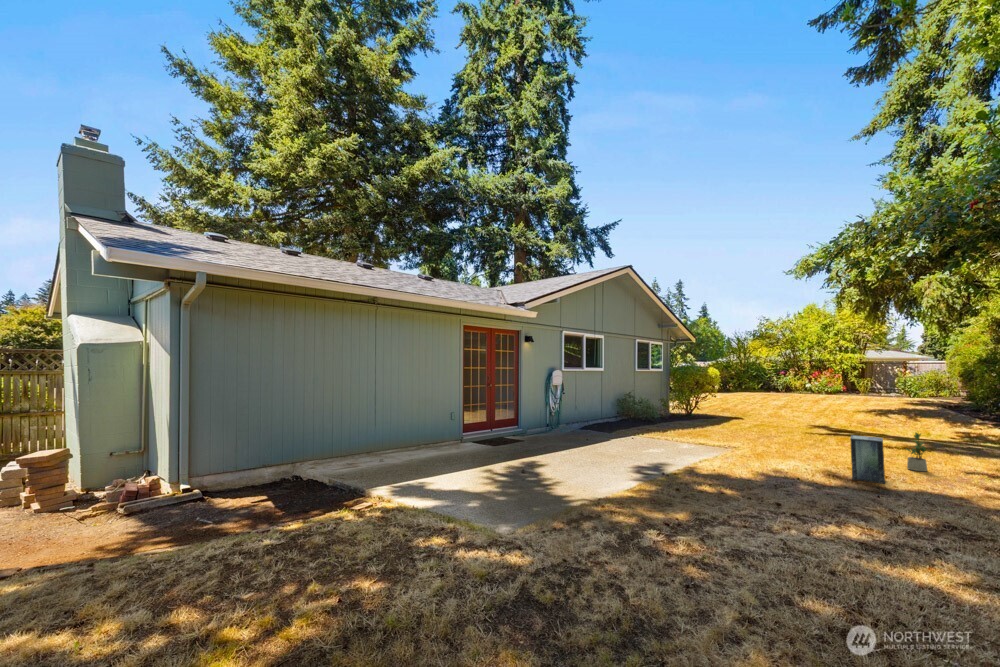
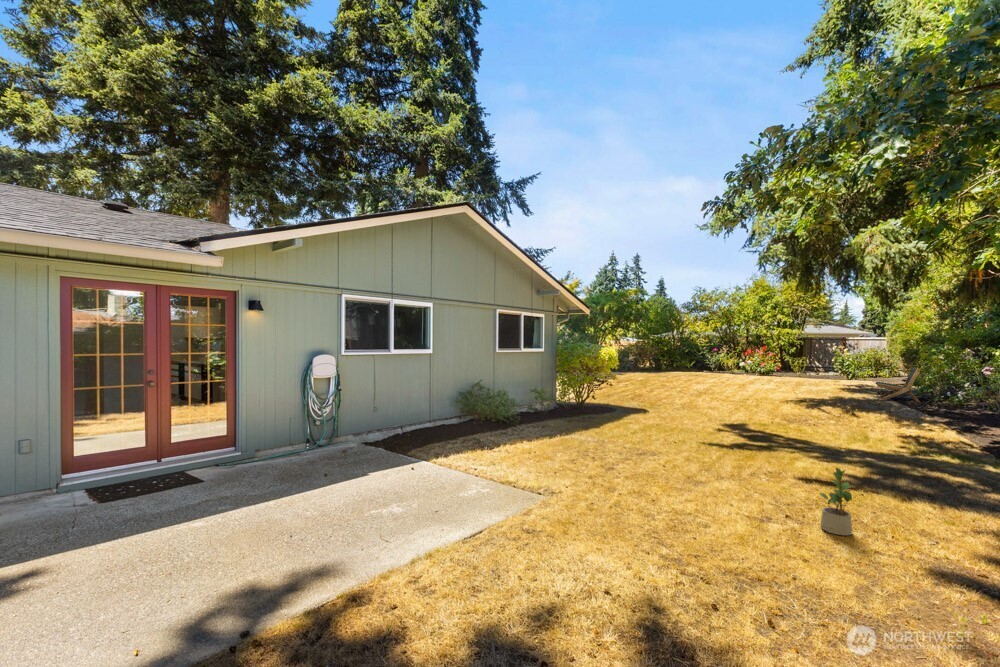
lounge chair: none [938,386,979,415] -> present [876,368,920,403]
storage box: present [850,435,885,484] -> none [716,482,775,587]

